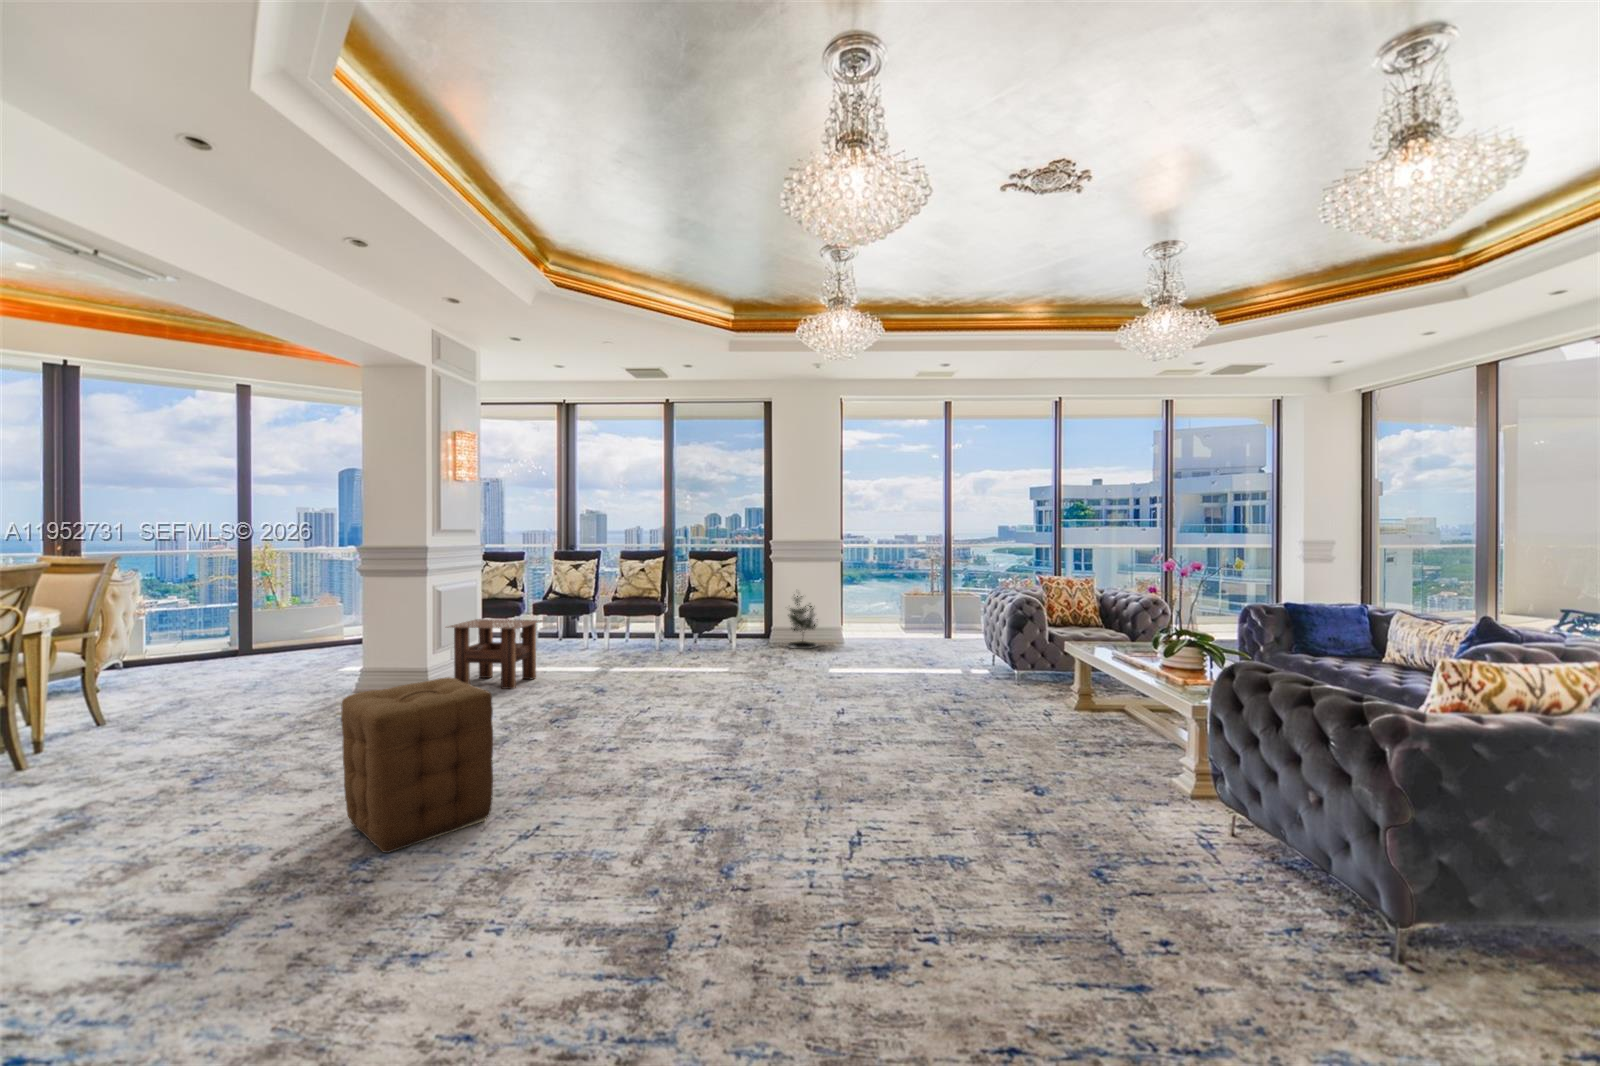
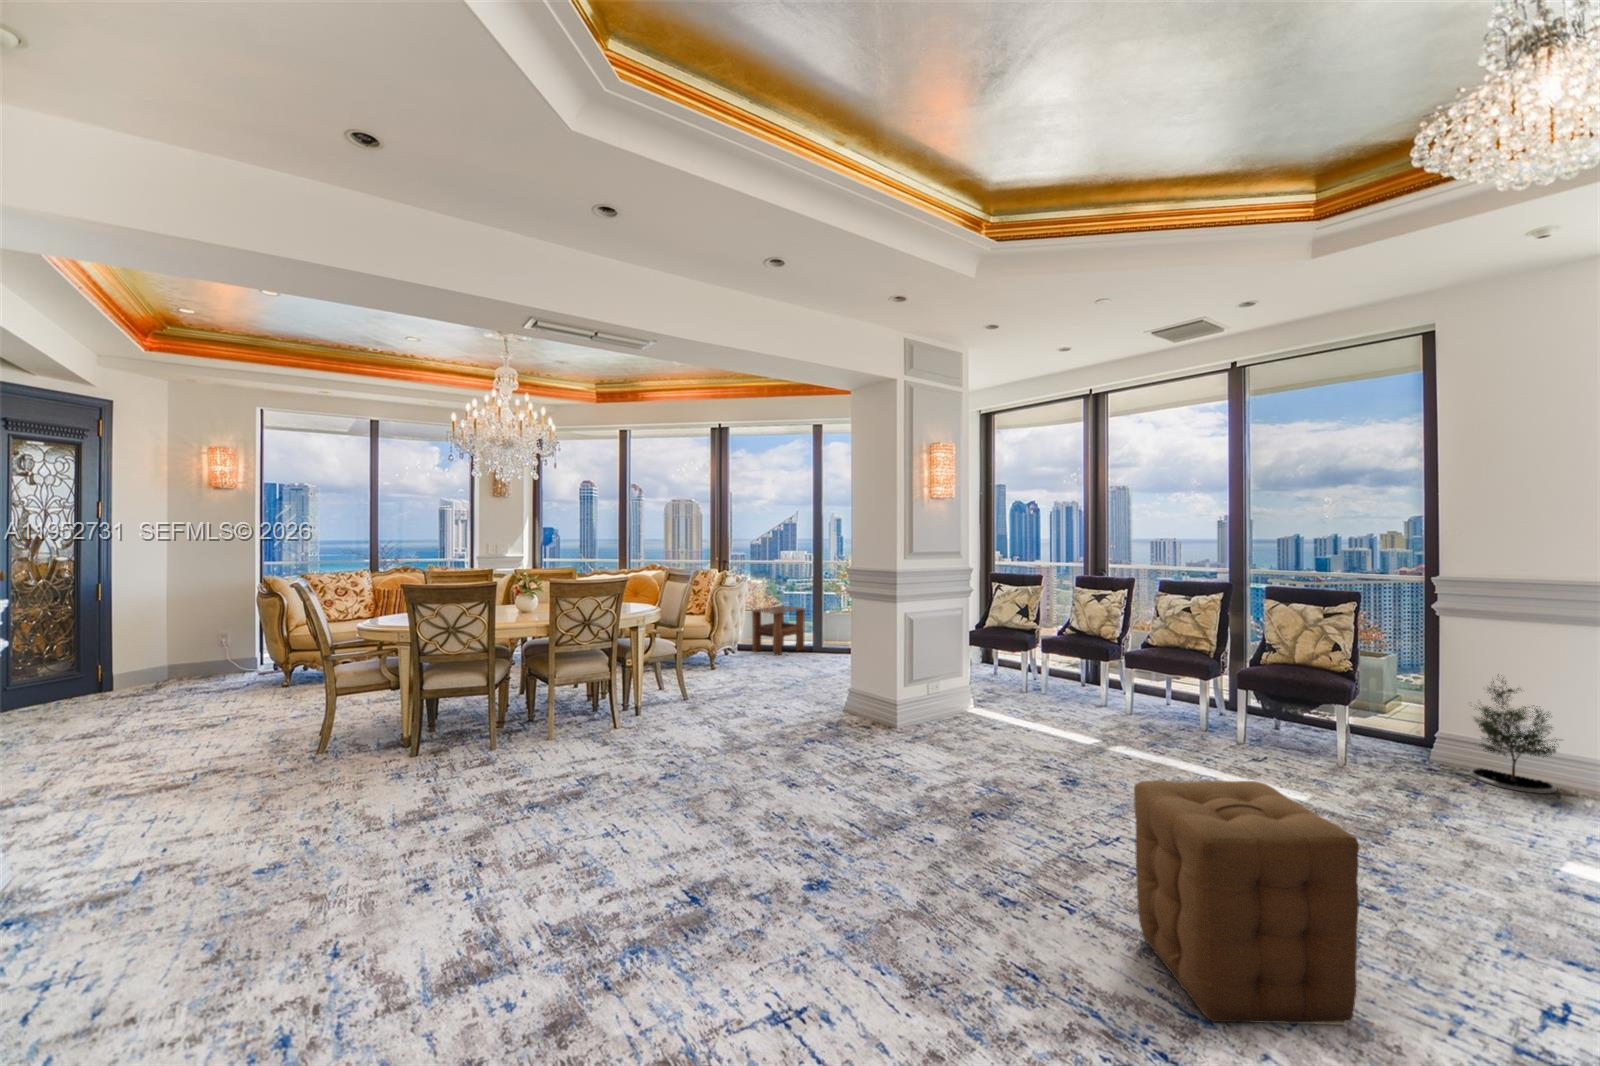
side table: present [447,619,542,689] -> present [752,606,805,656]
ottoman: present [341,677,493,853] -> present [1134,780,1359,1025]

